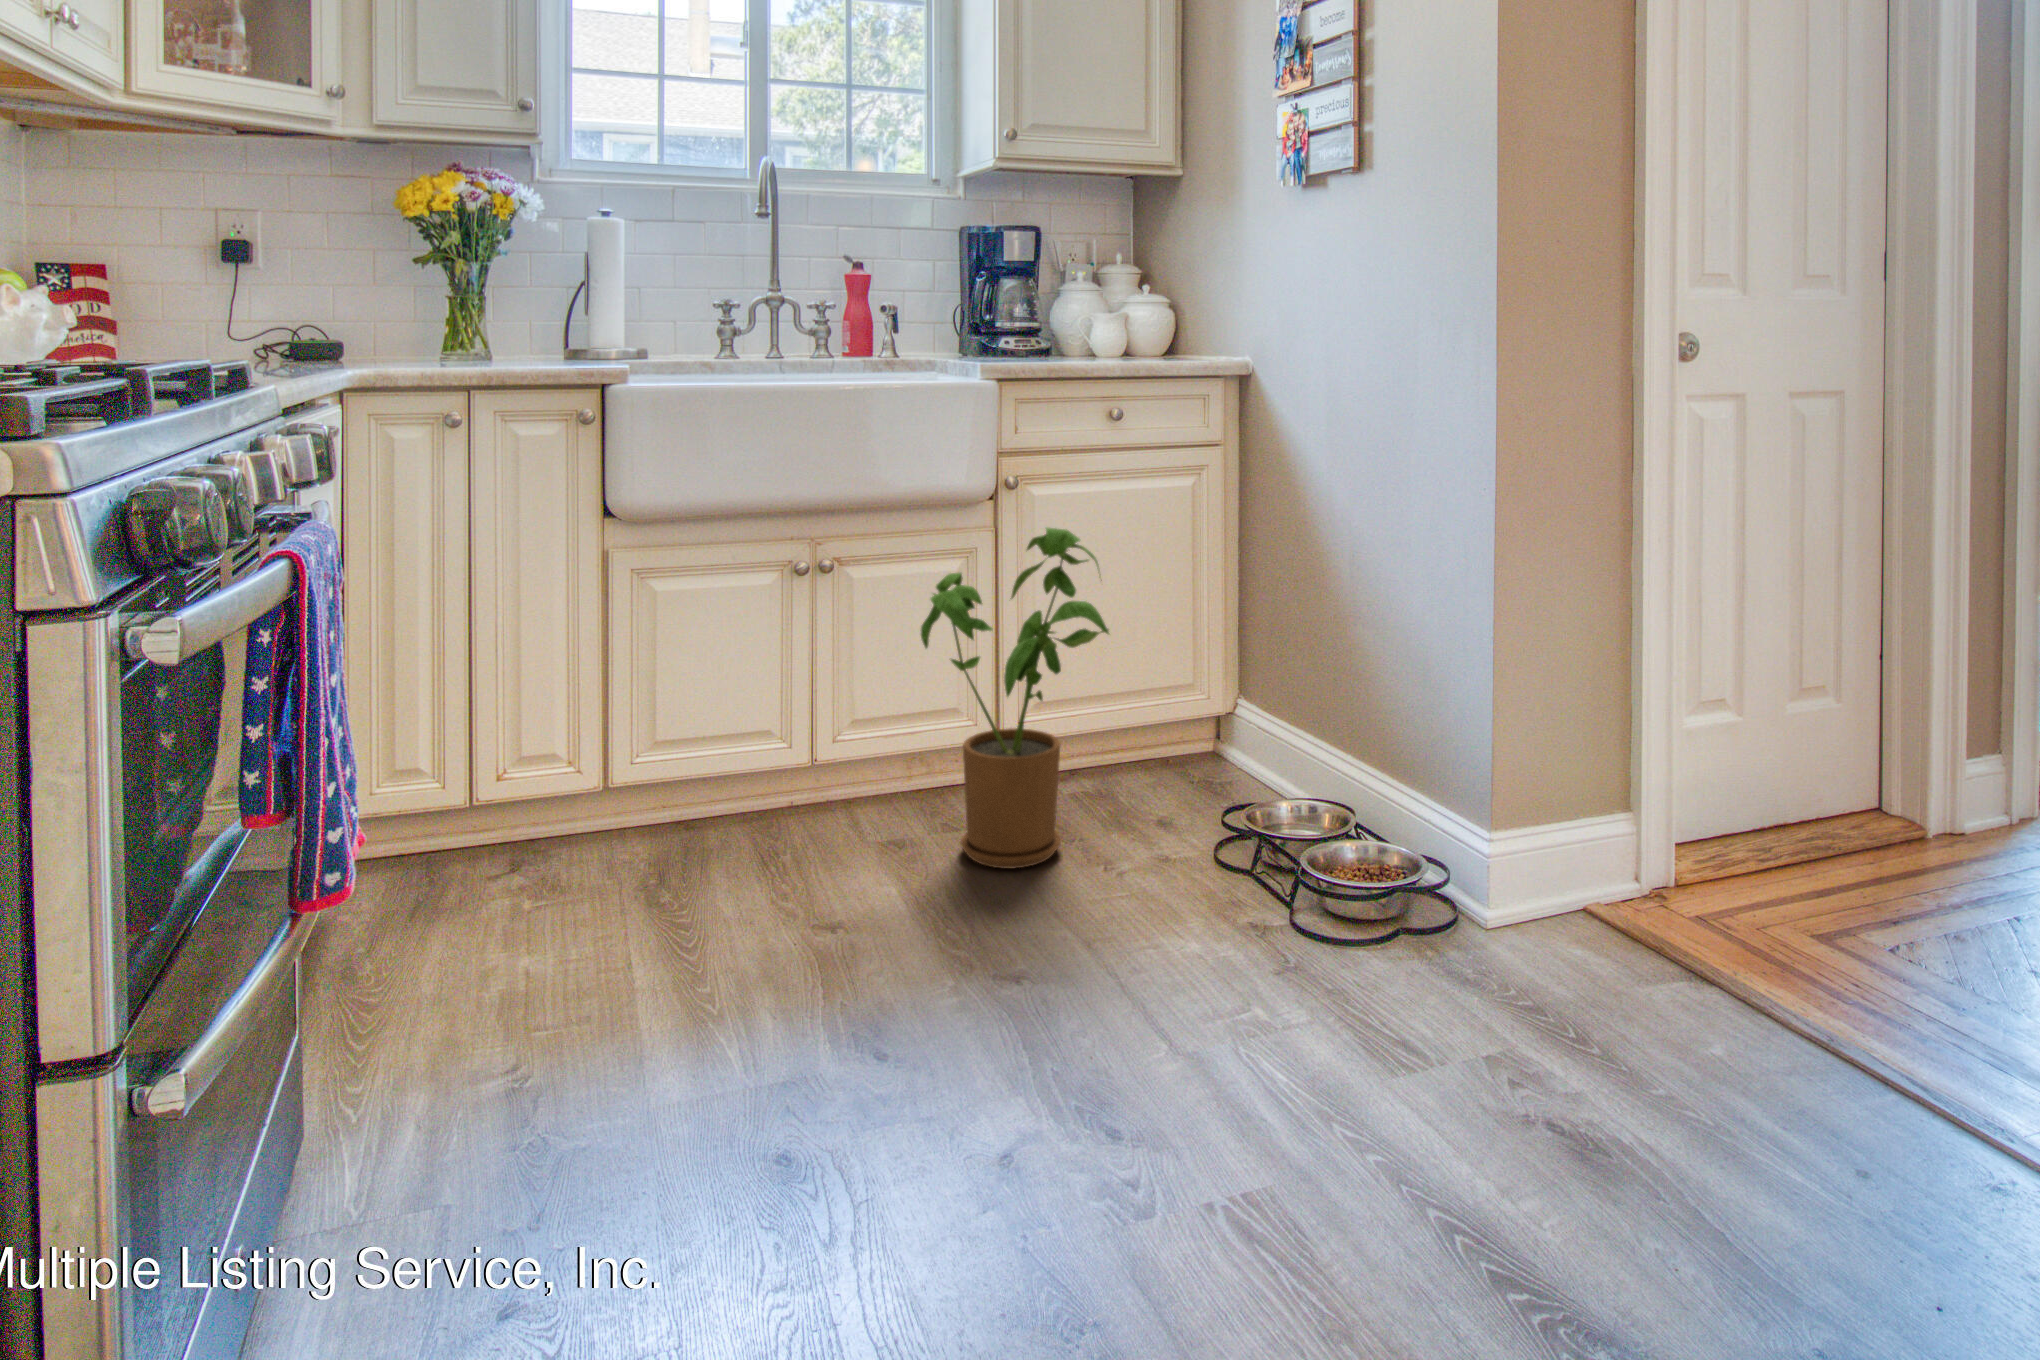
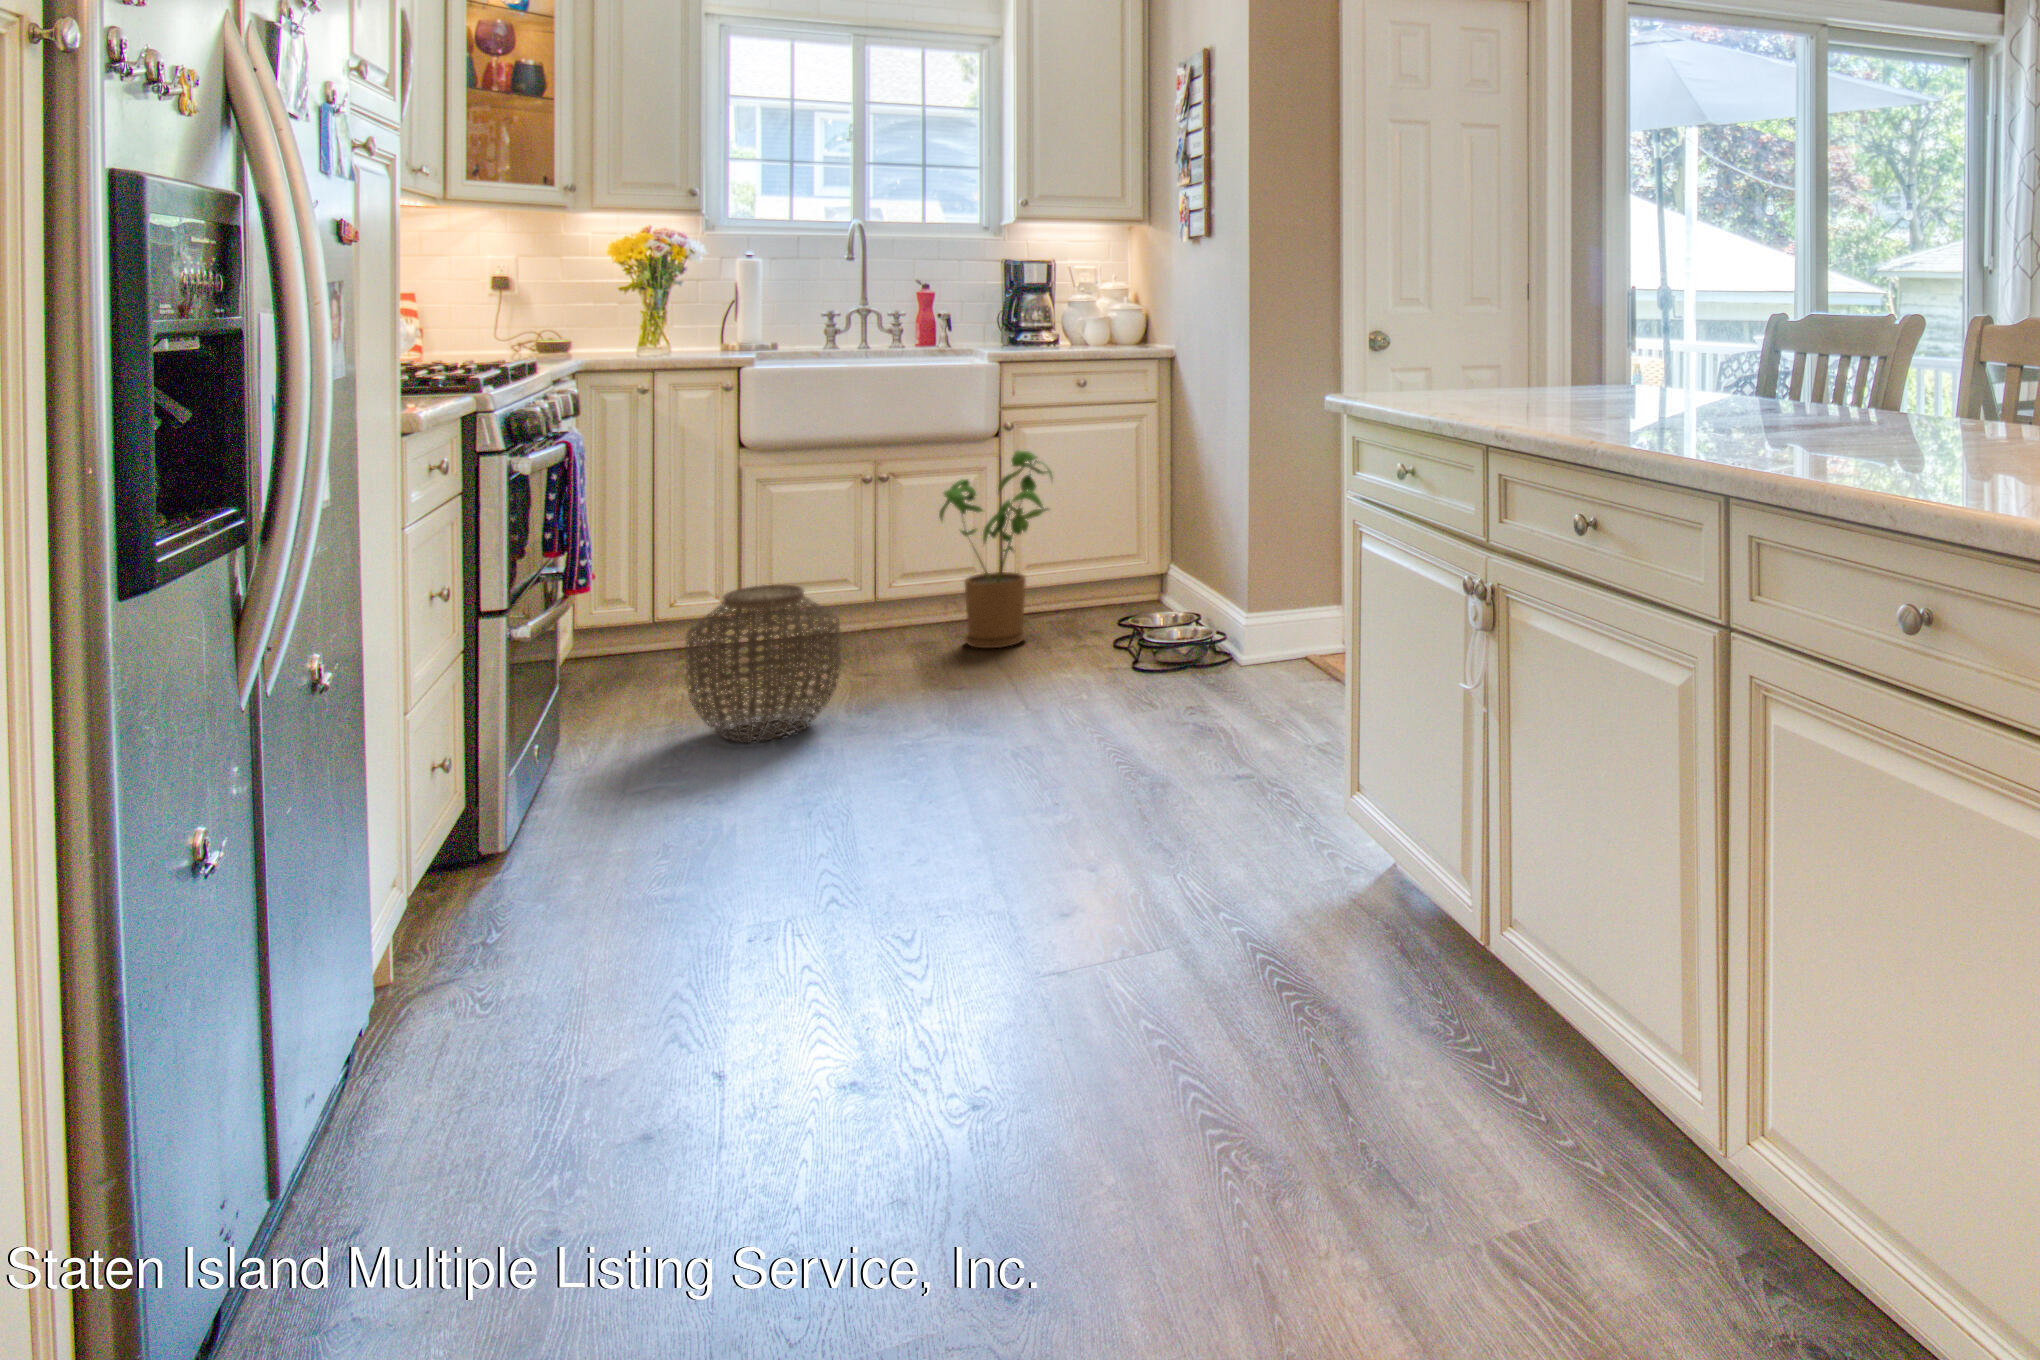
woven basket: none [532,821,827,1180] -> present [686,585,840,742]

